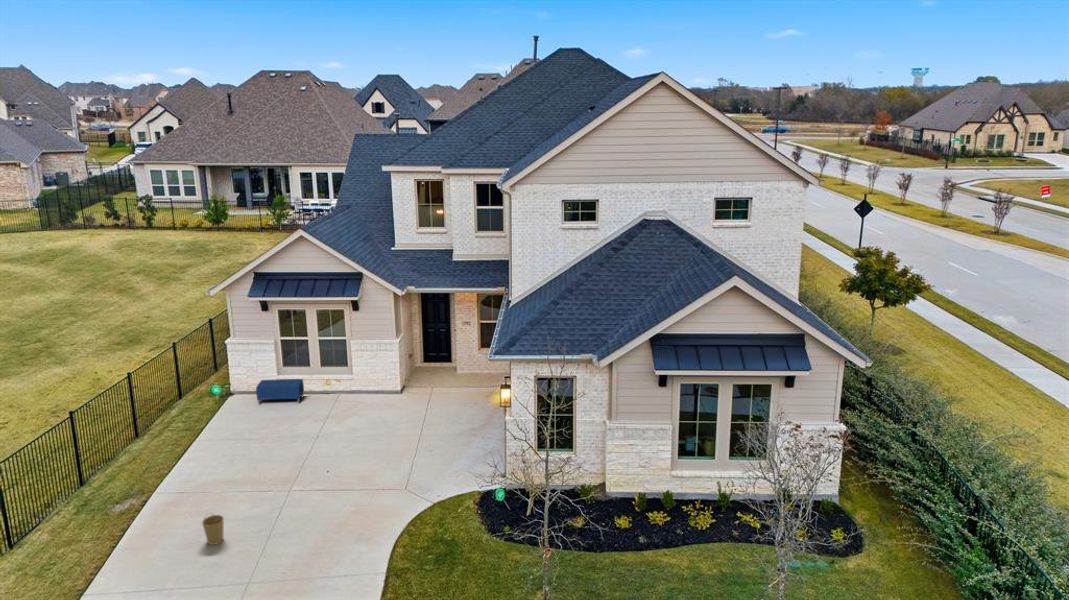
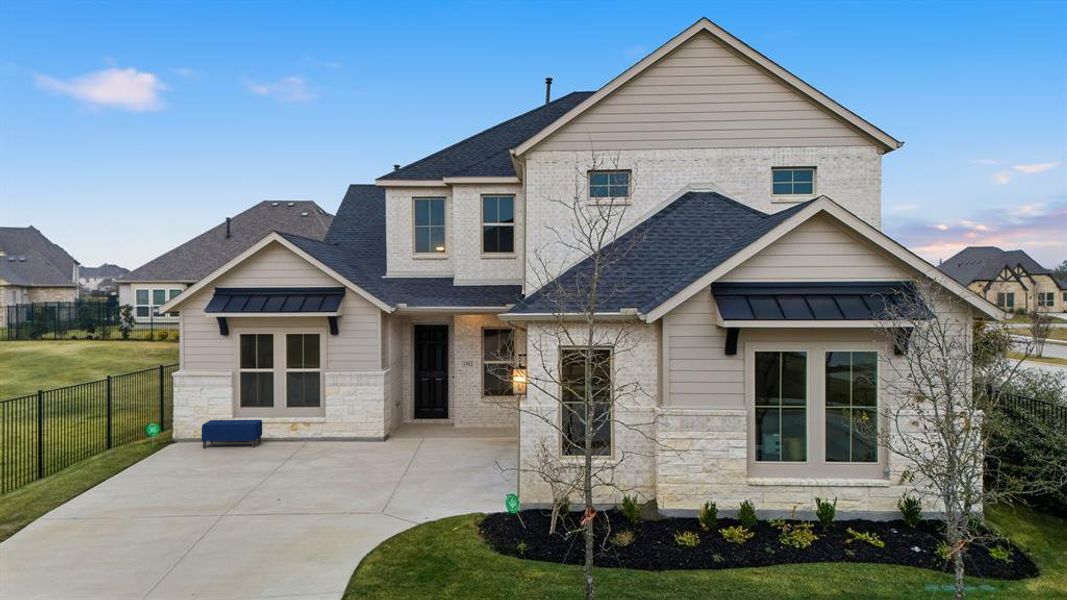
basket: present [202,515,224,545] -> none [76,517,112,565]

